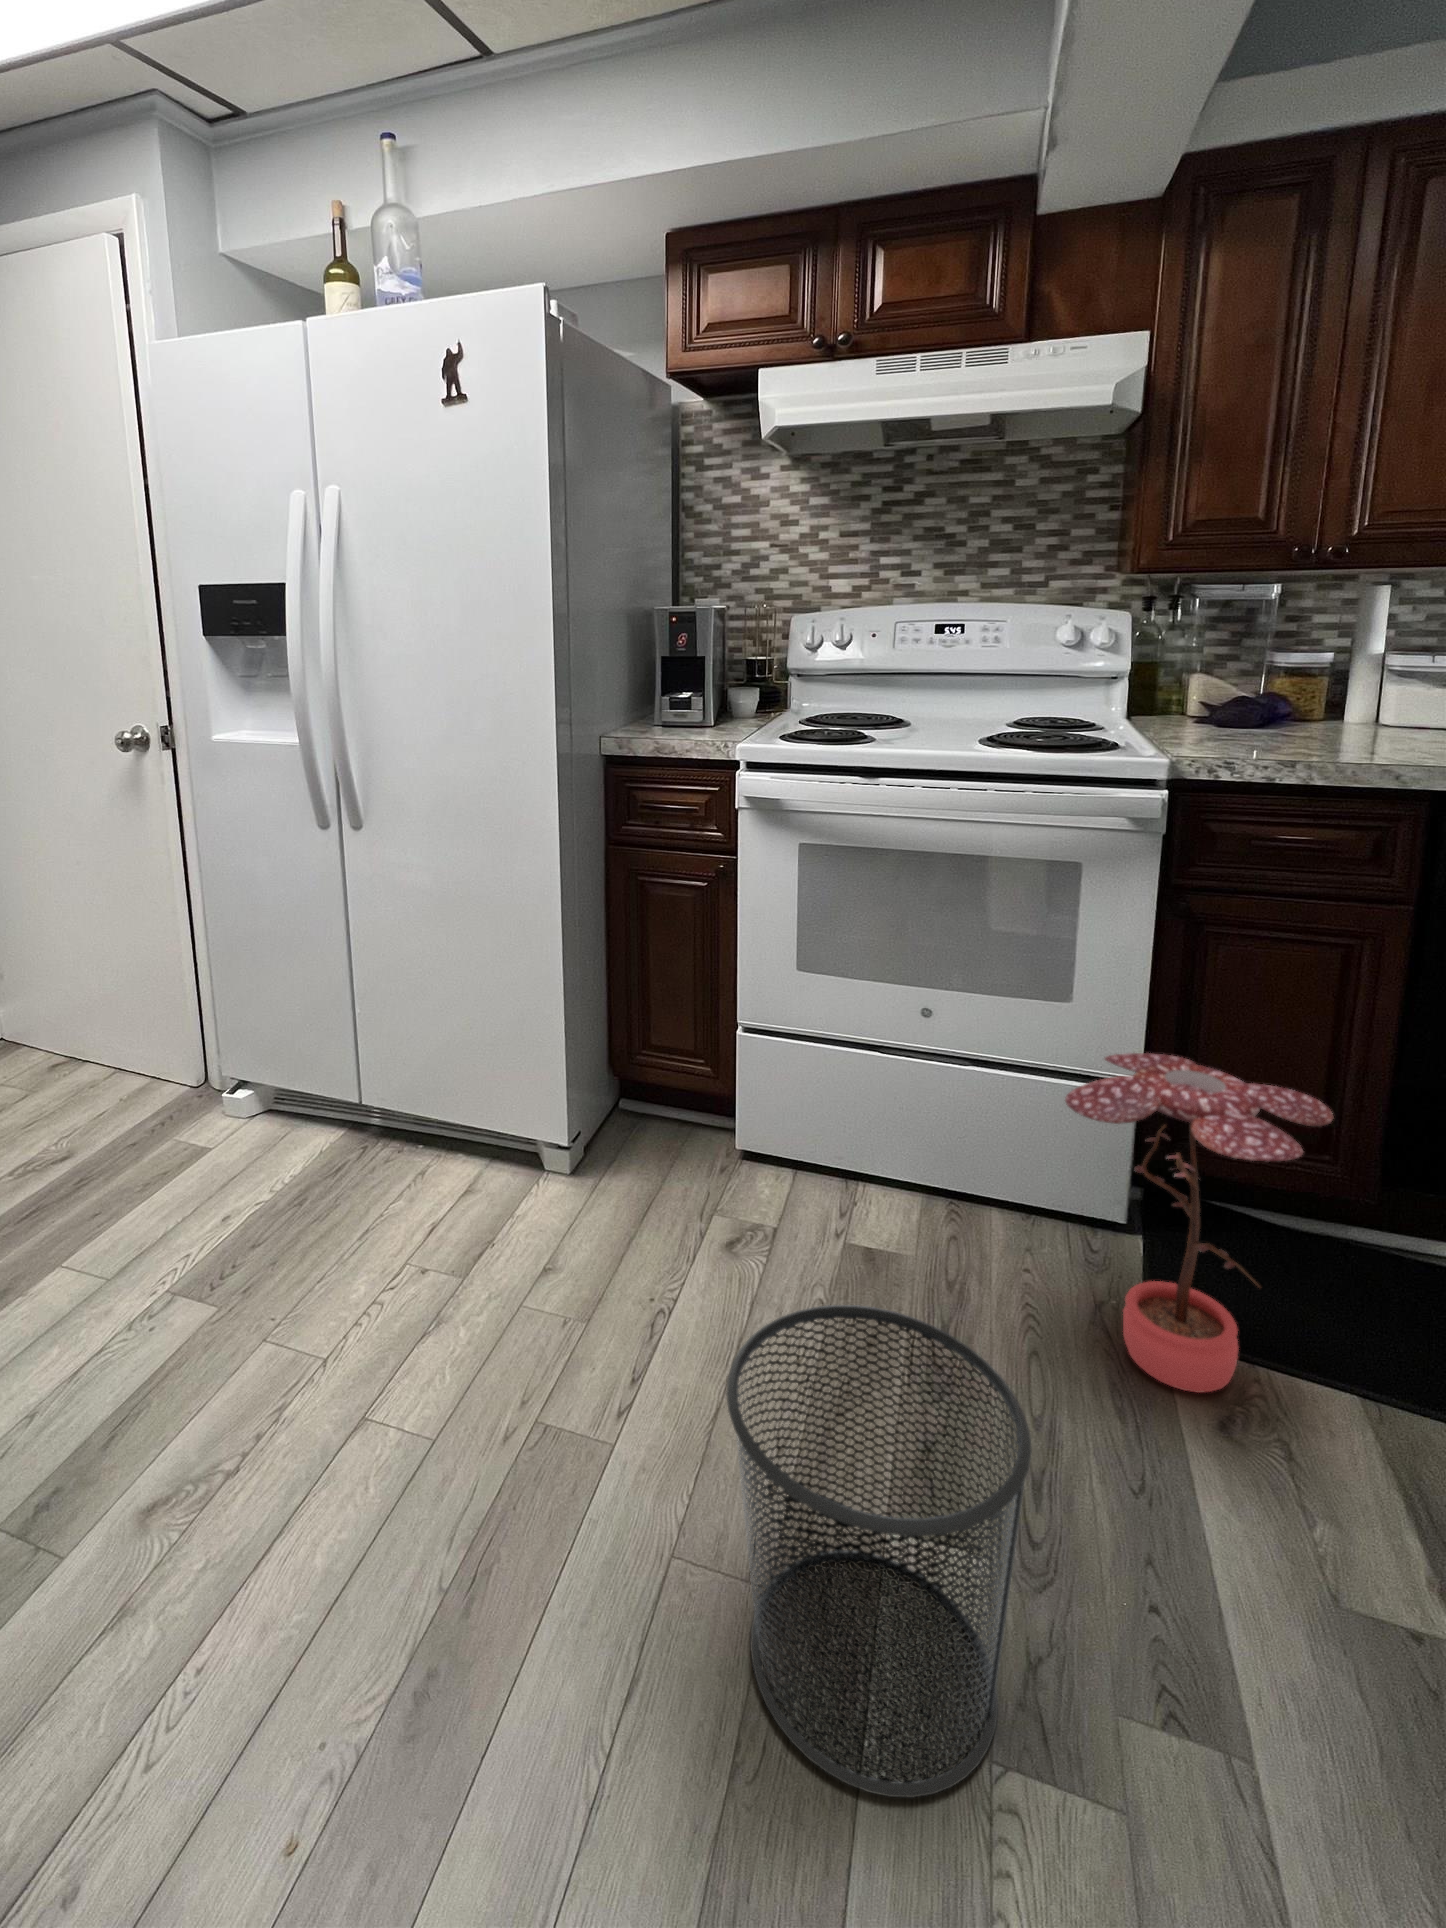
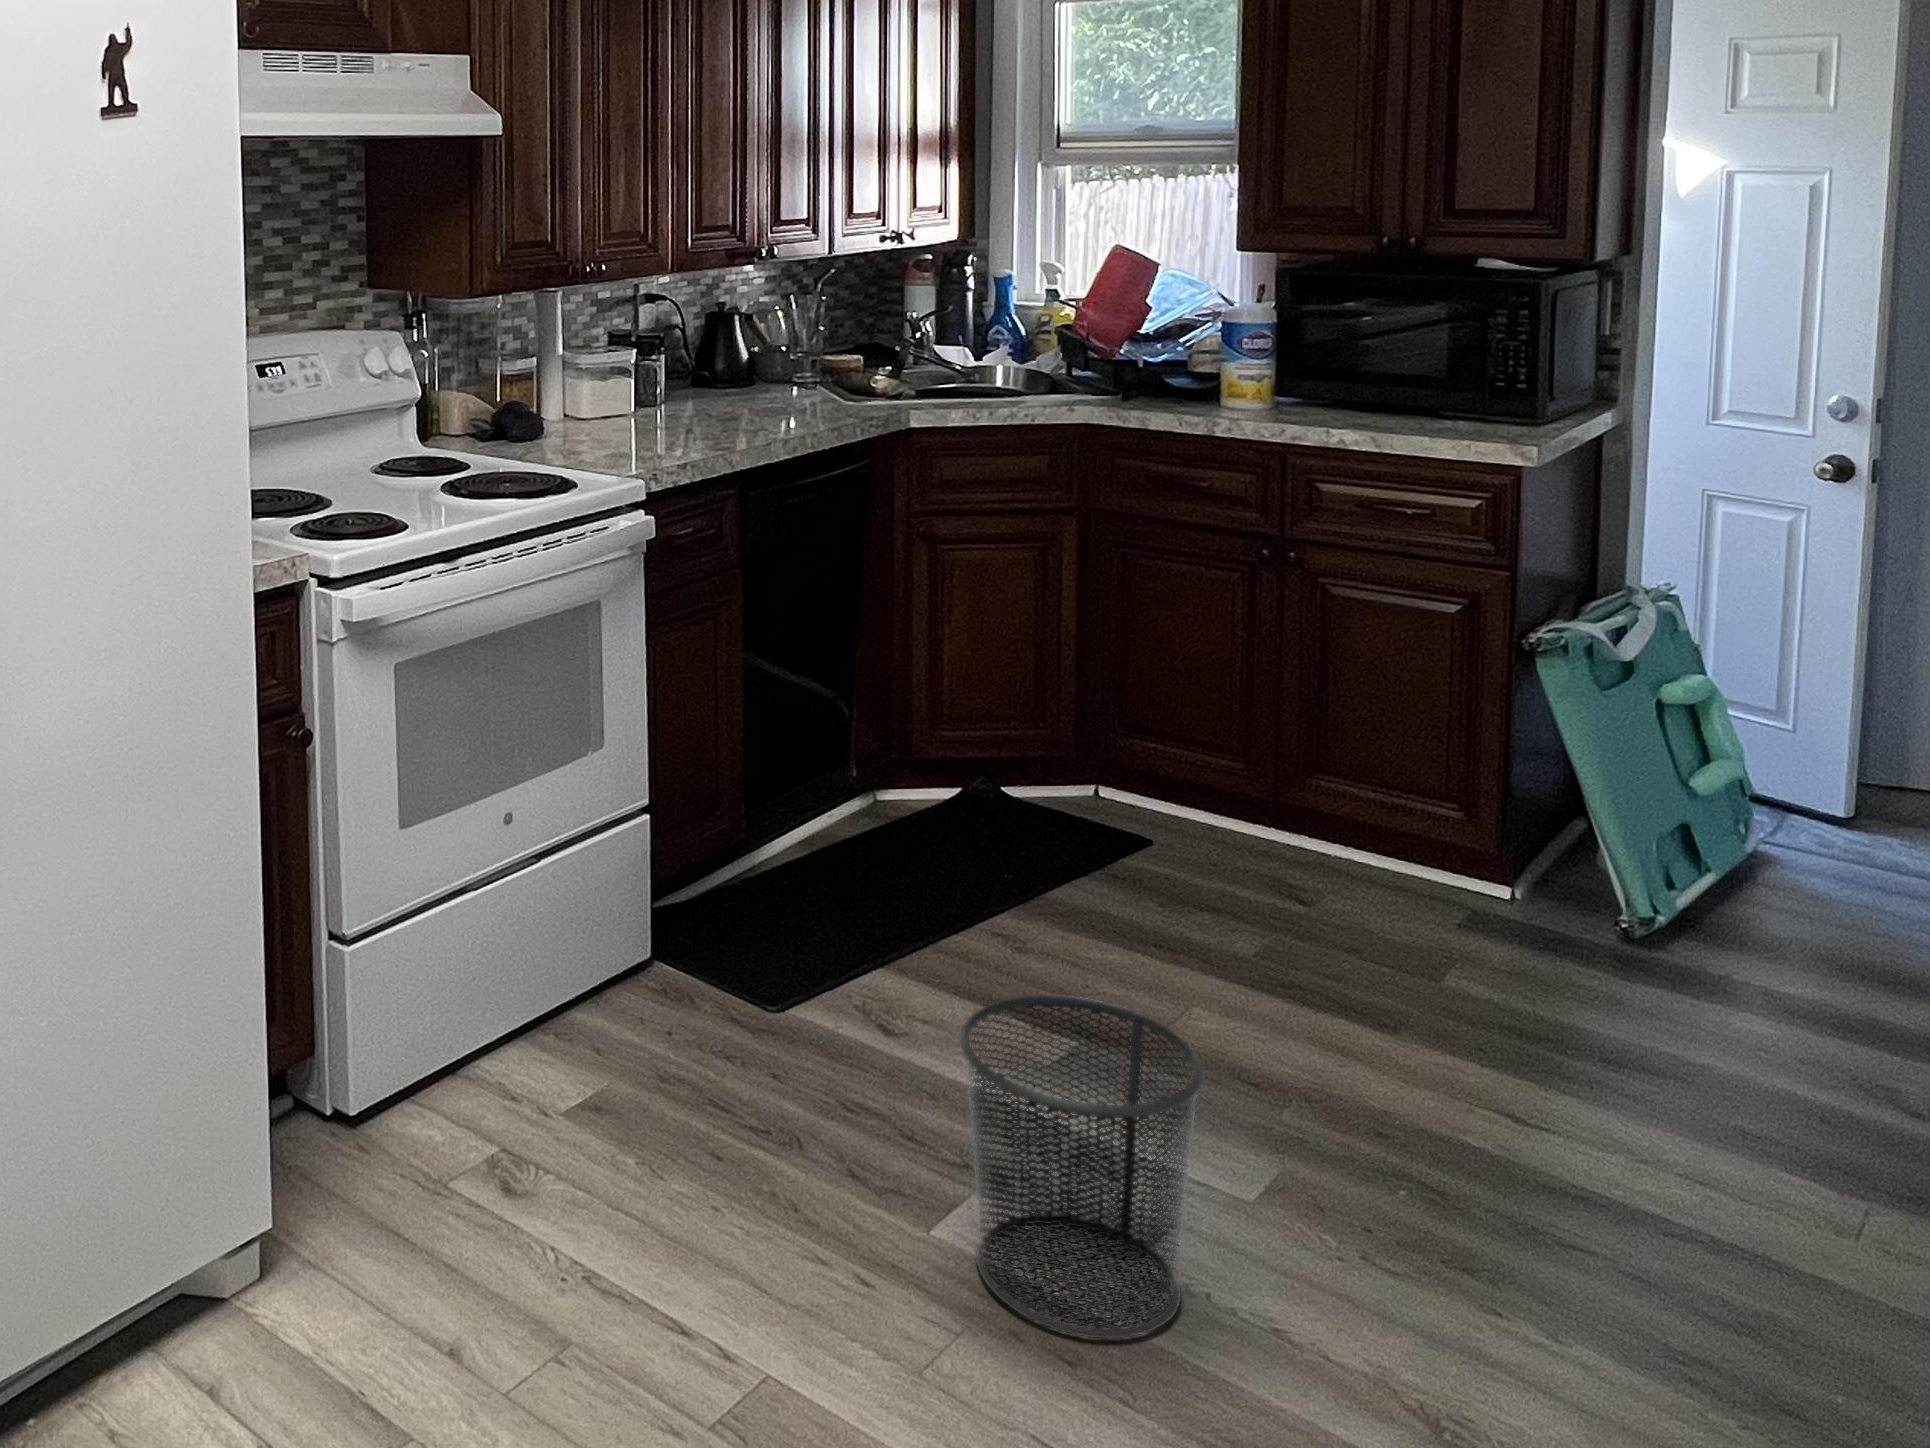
potted plant: present [1065,1053,1333,1393] -> none [727,750,937,1035]

